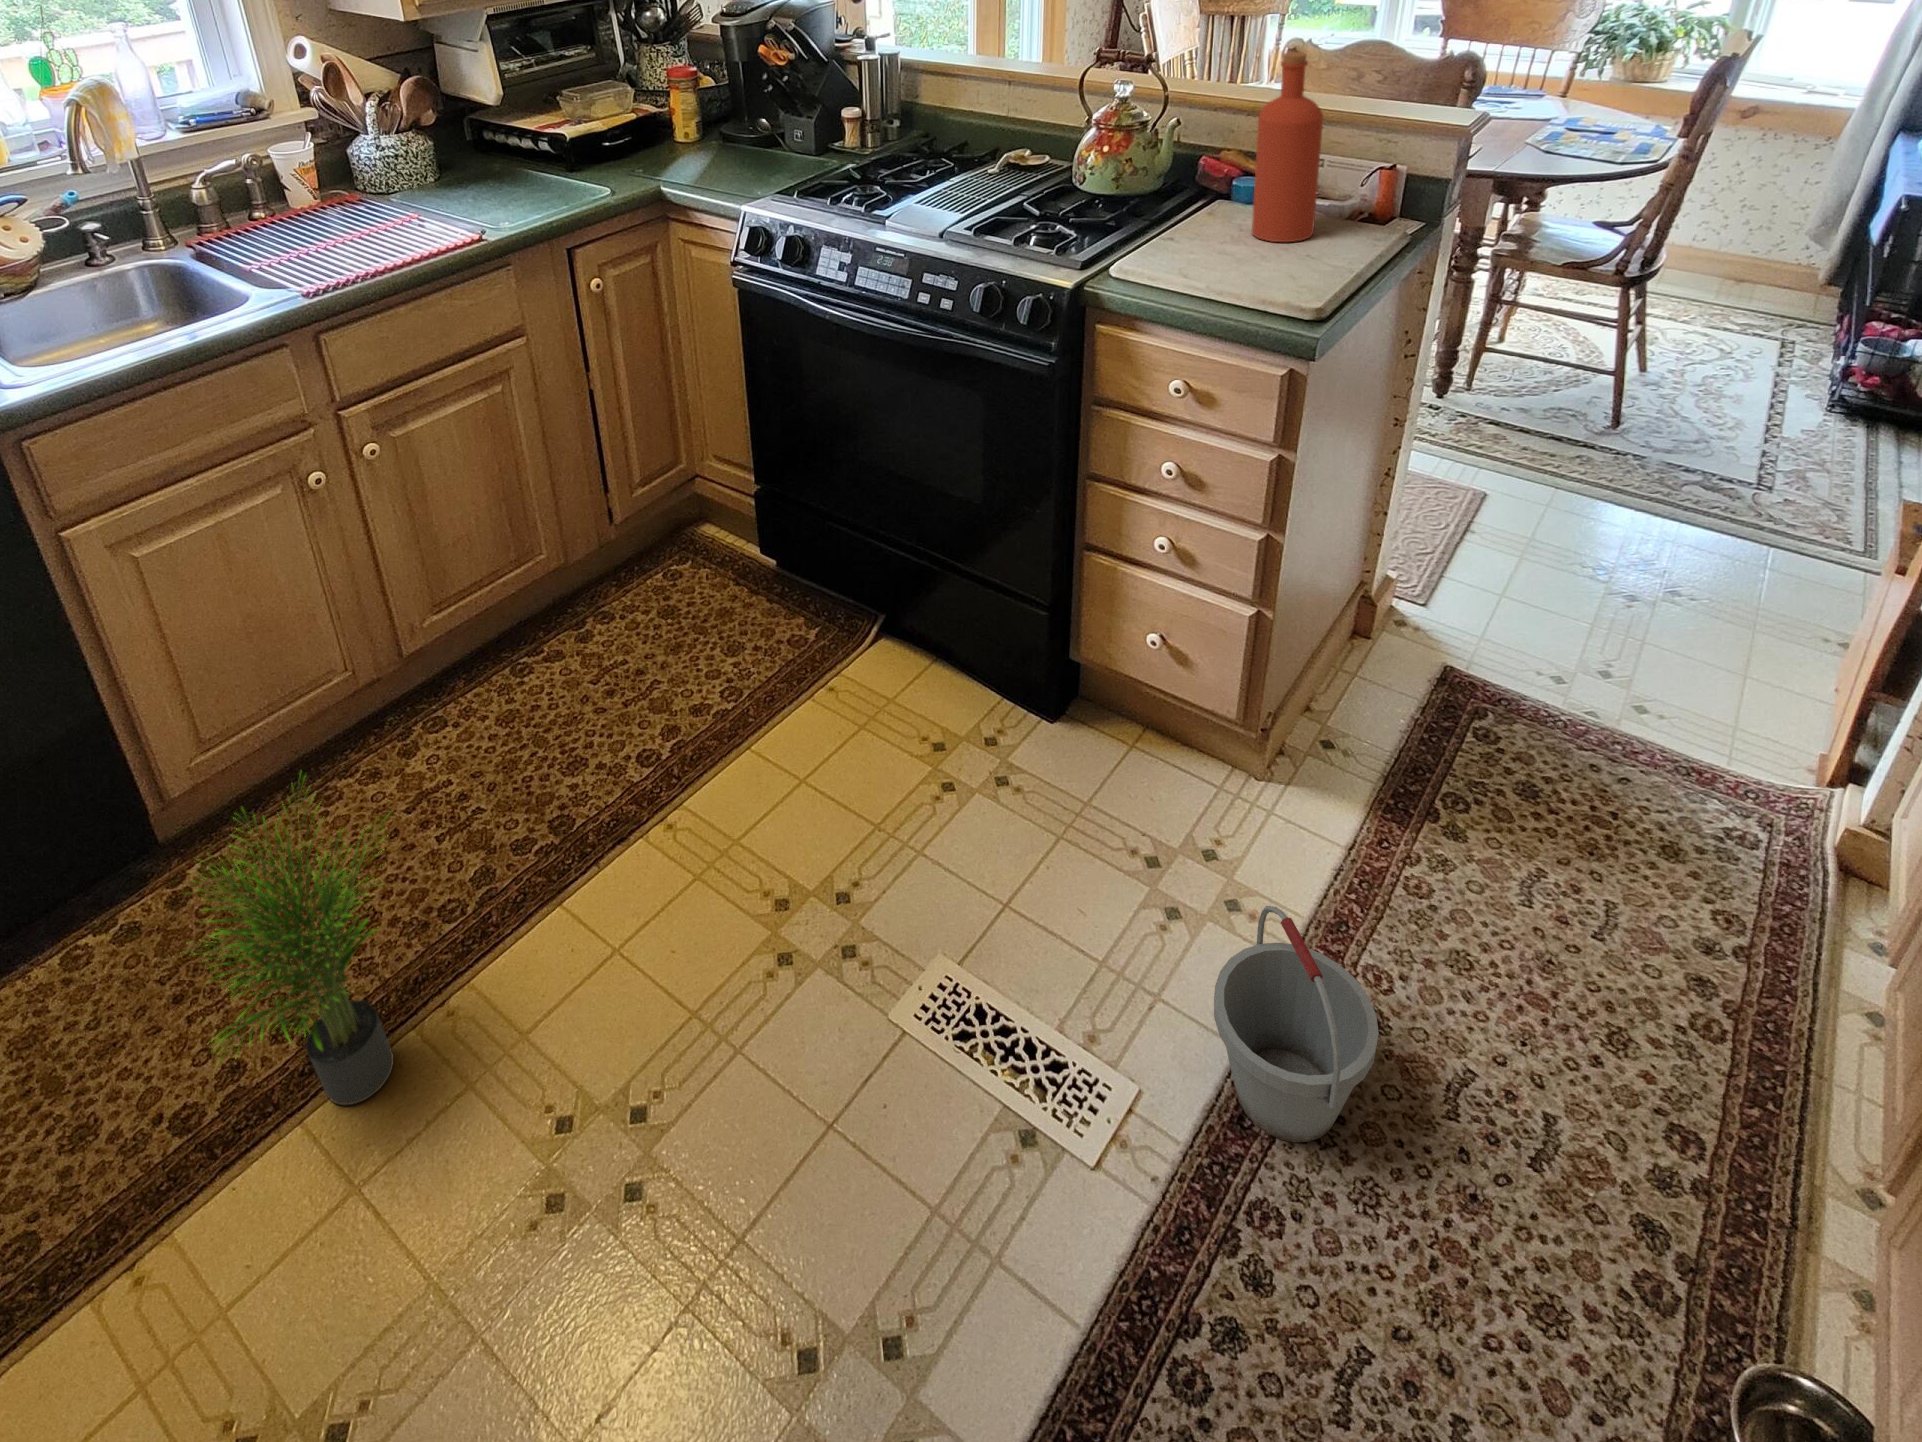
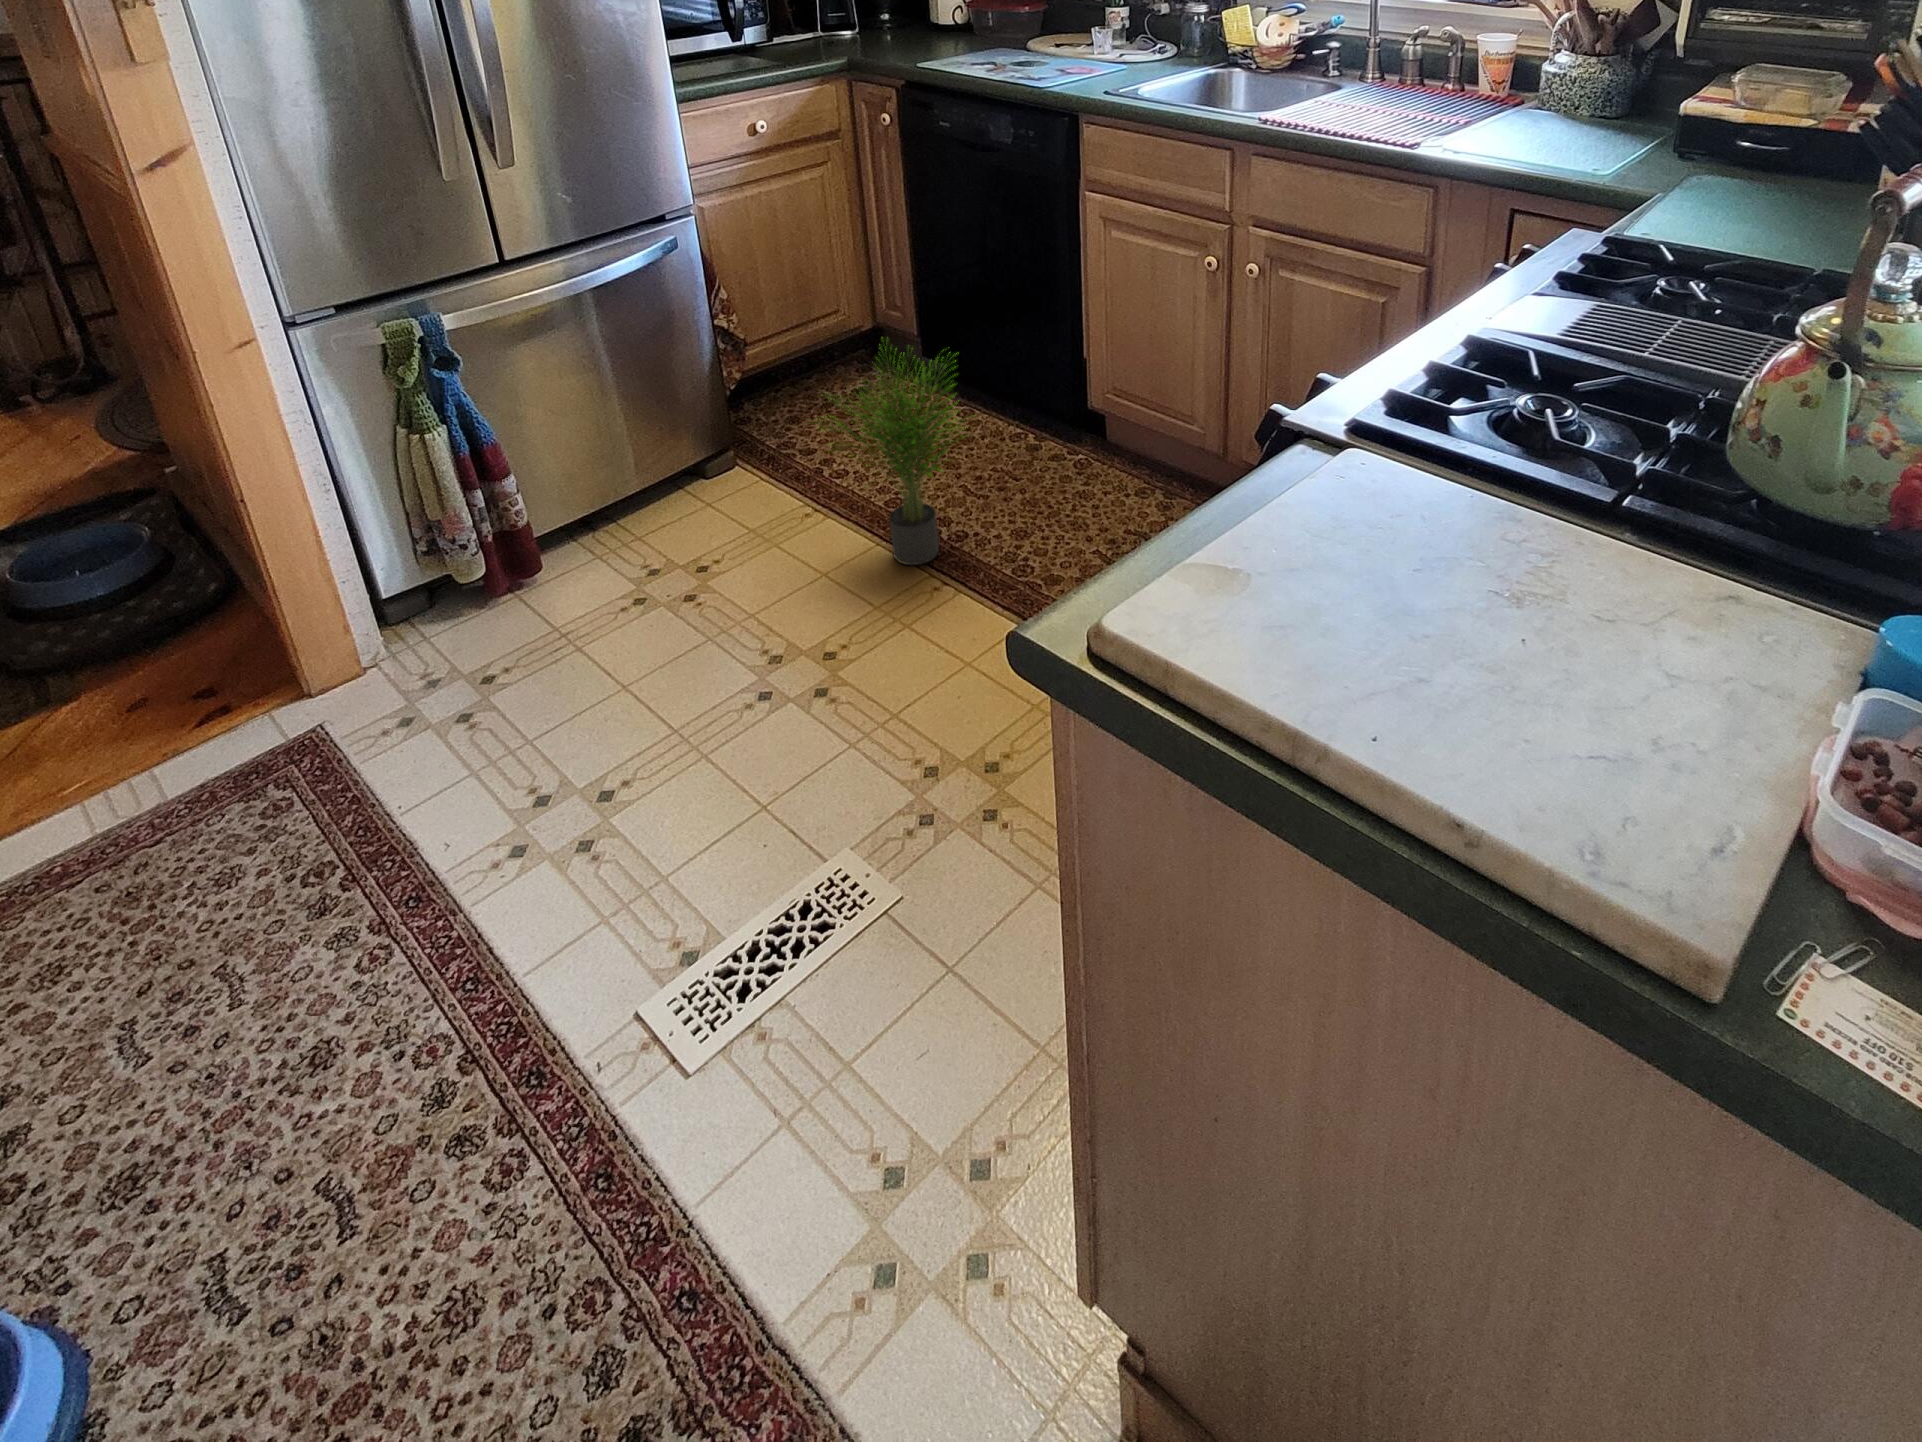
bottle: present [1252,52,1323,242] -> none [1458,237,1686,761]
bucket: present [1214,906,1379,1142] -> none [461,1052,691,1314]

